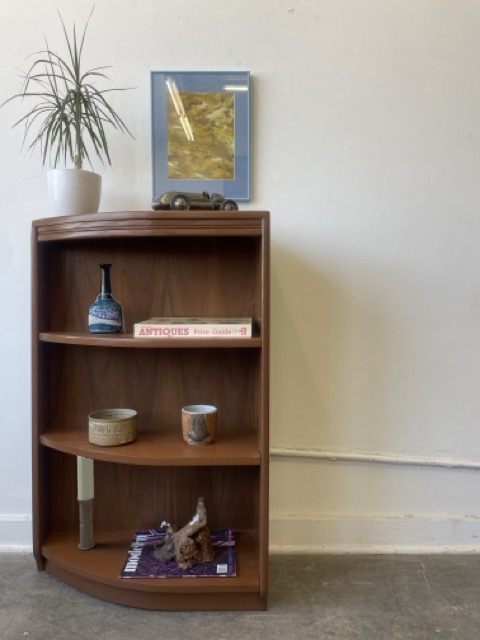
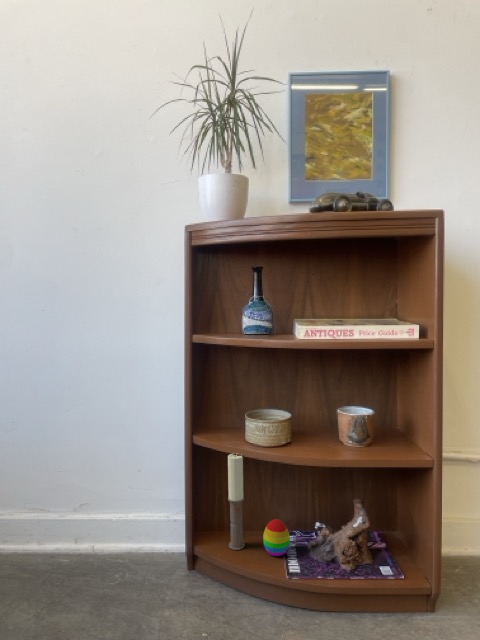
decorative egg: none [110,518,137,556] -> present [263,519,290,556]

